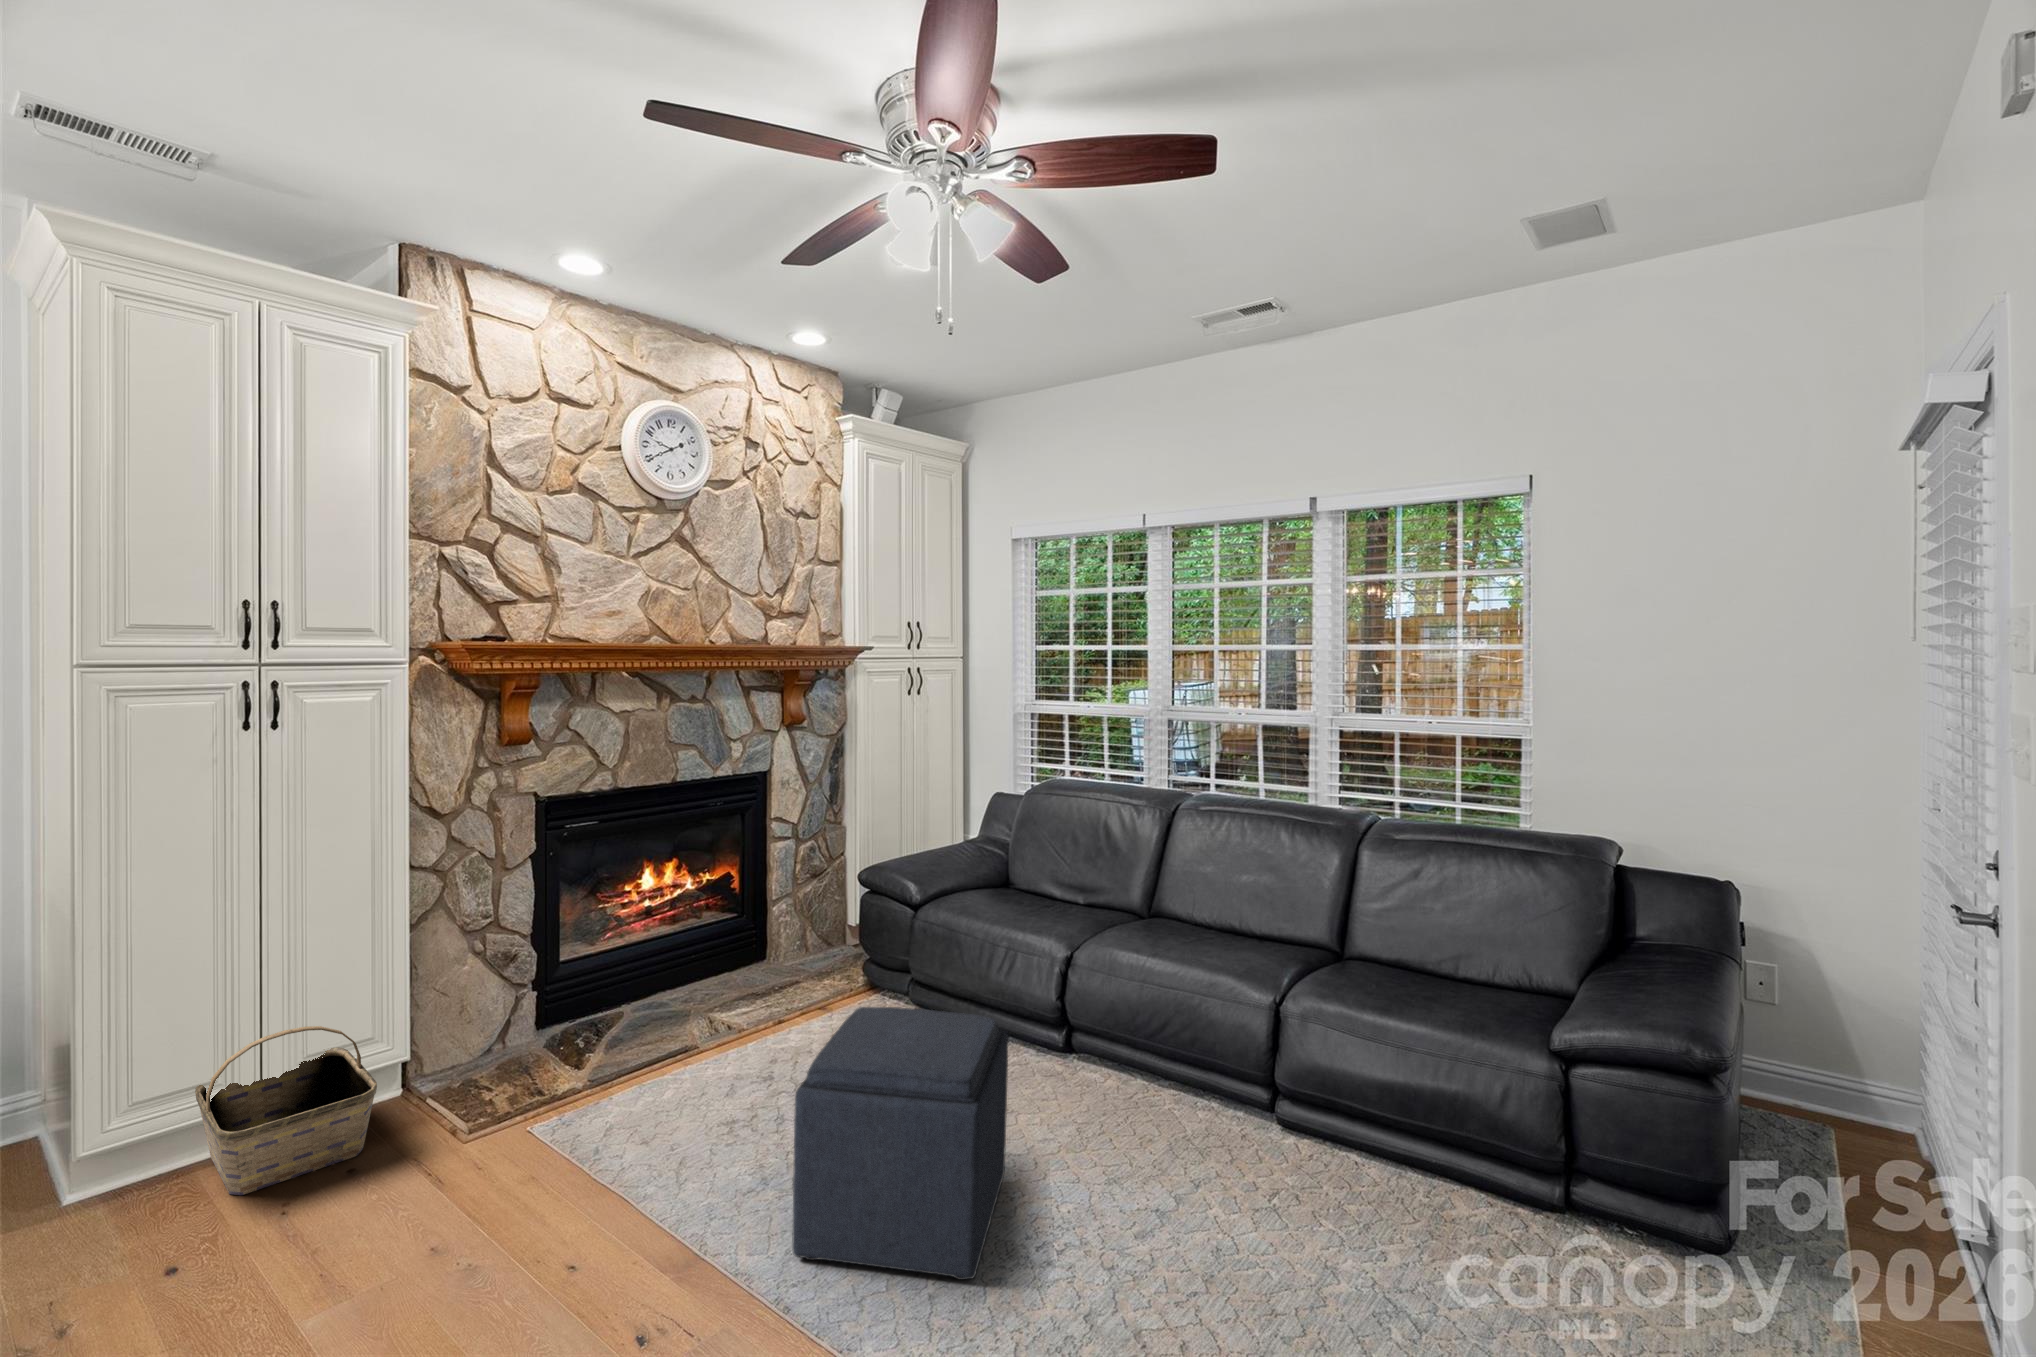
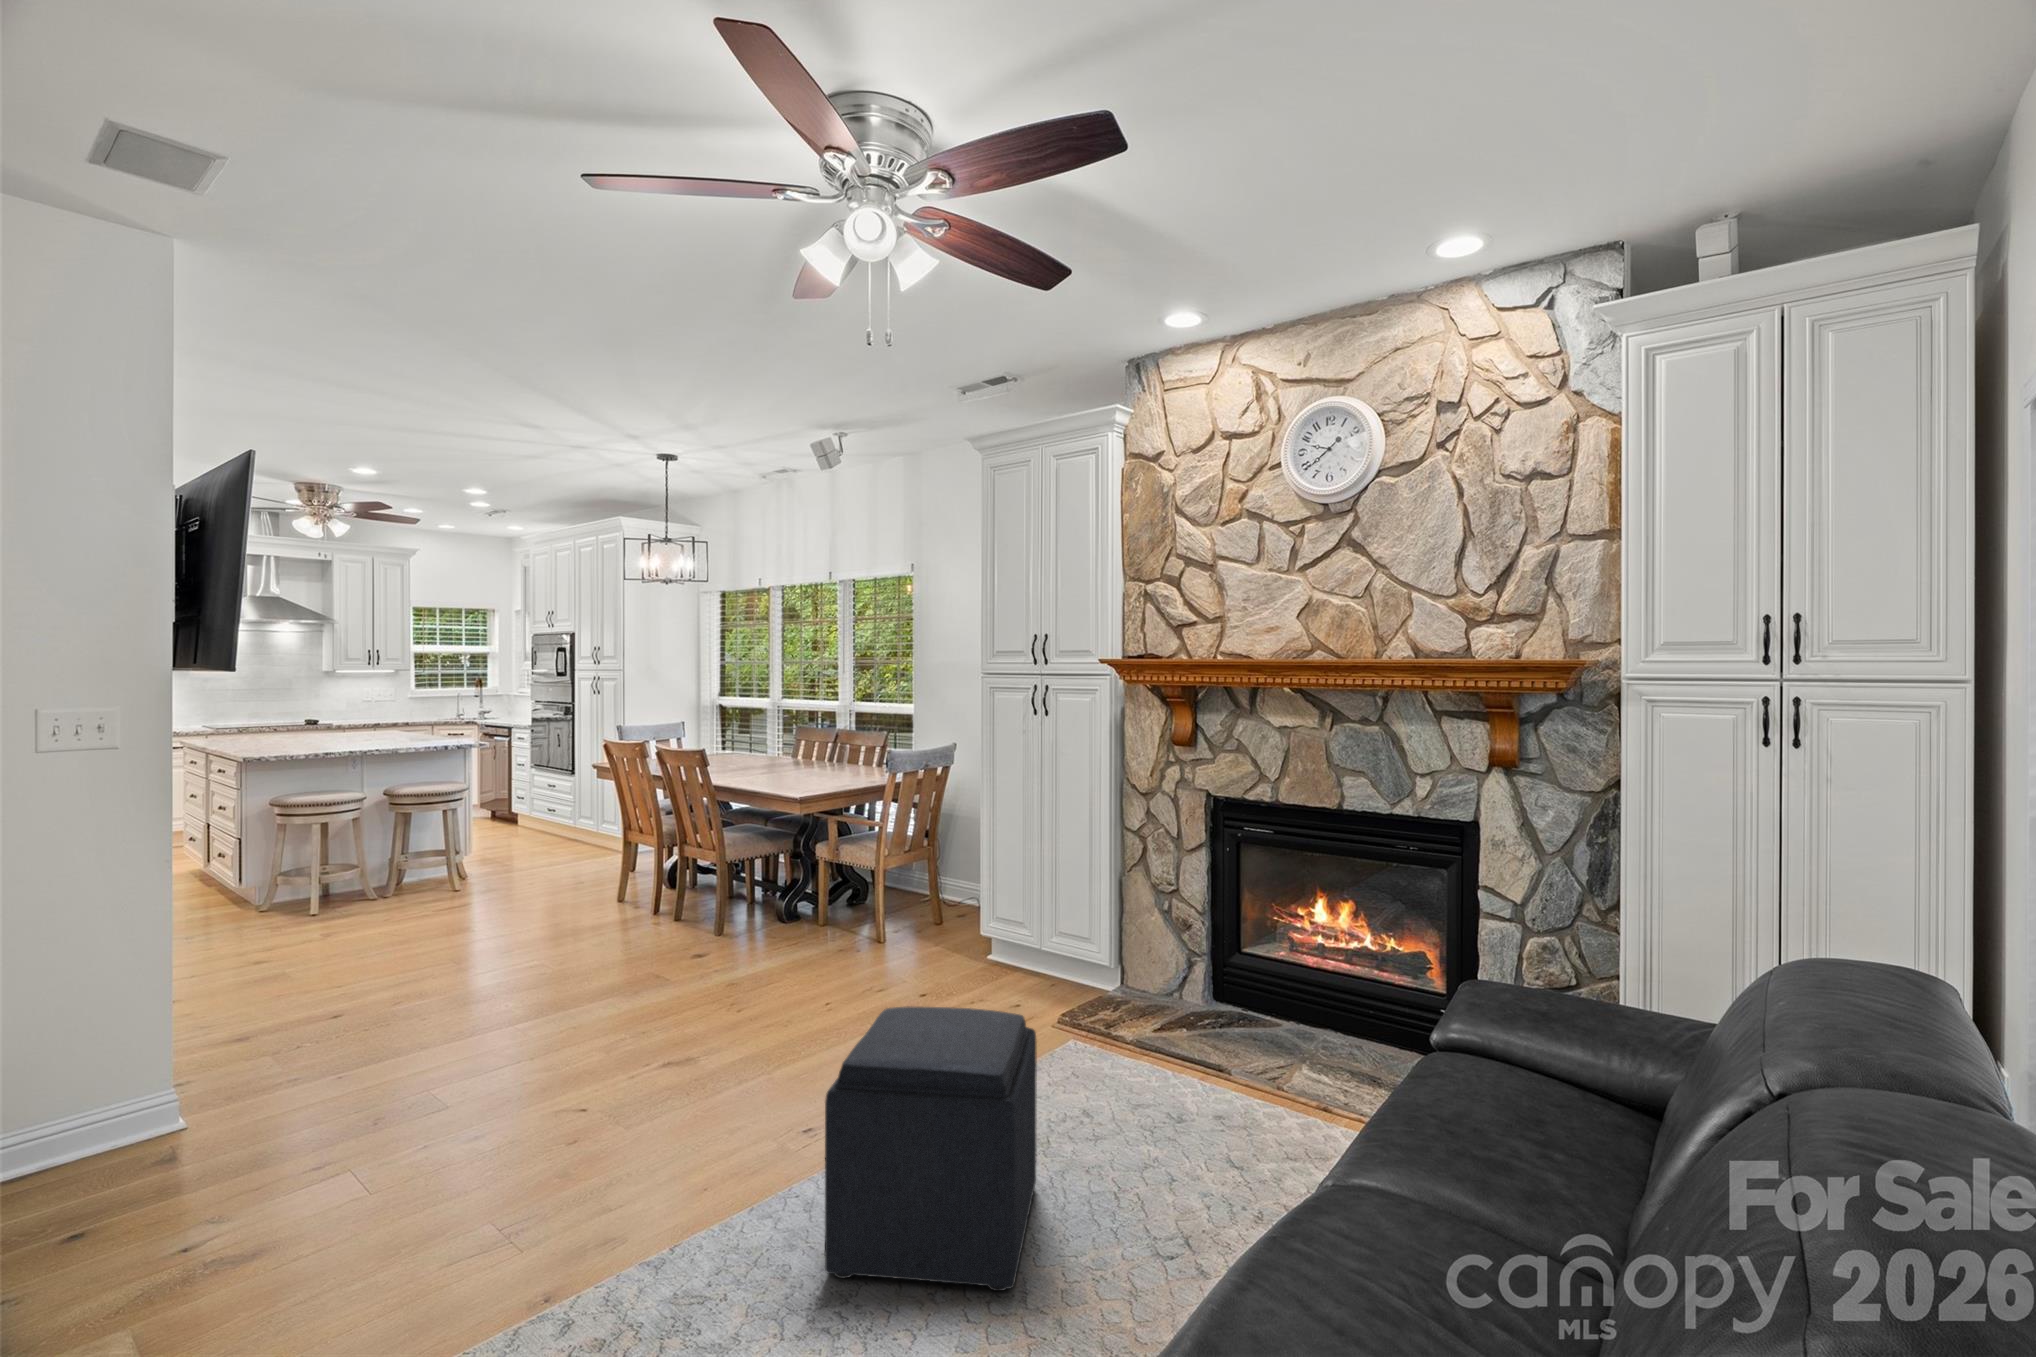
basket: present [195,1026,377,1195] -> none [955,906,1066,1004]

